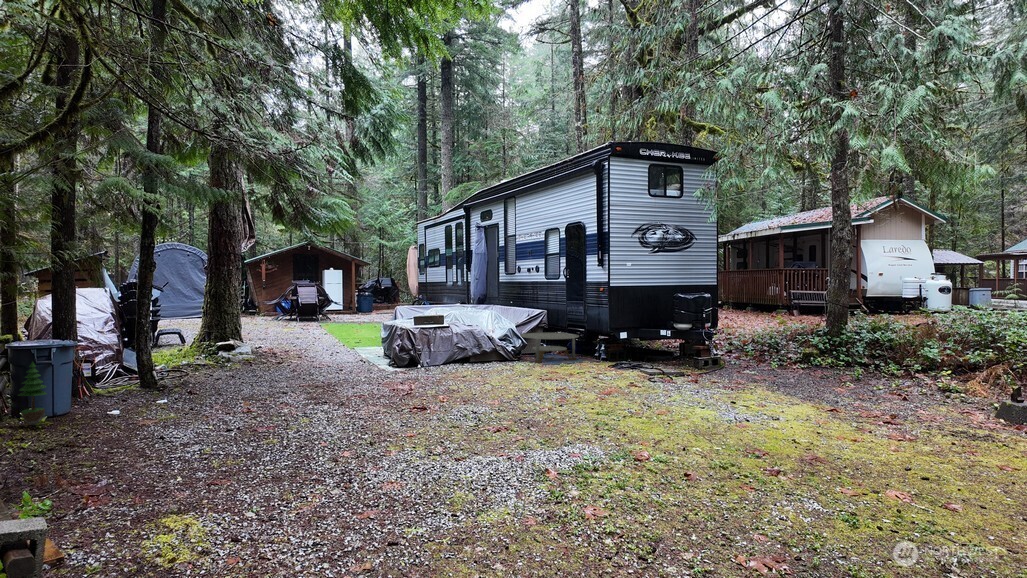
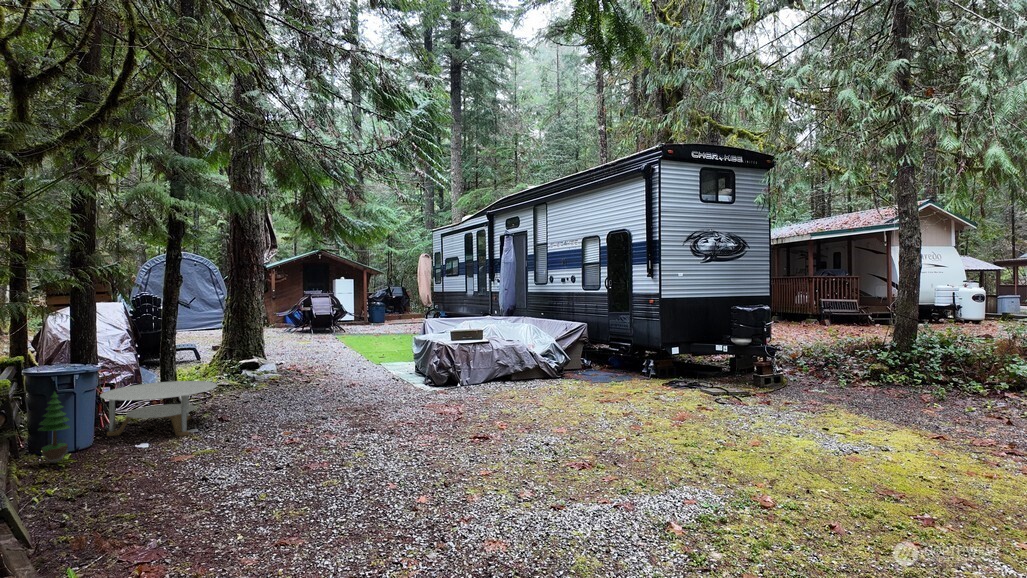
round table: present [520,333,579,363] -> present [100,381,217,436]

